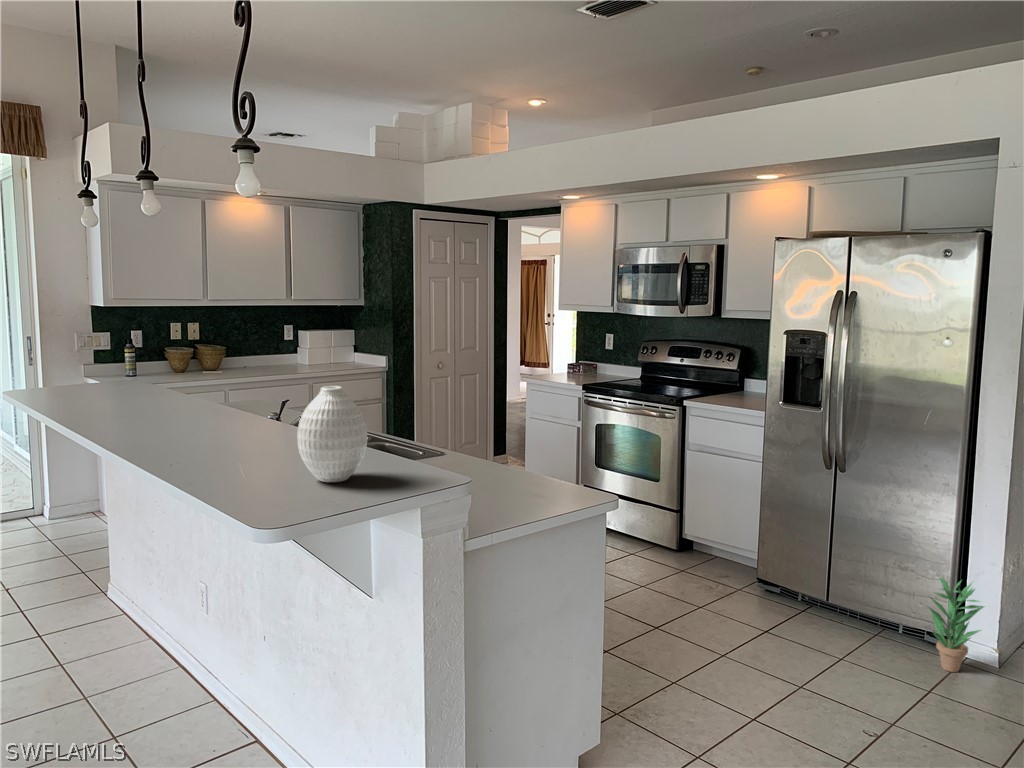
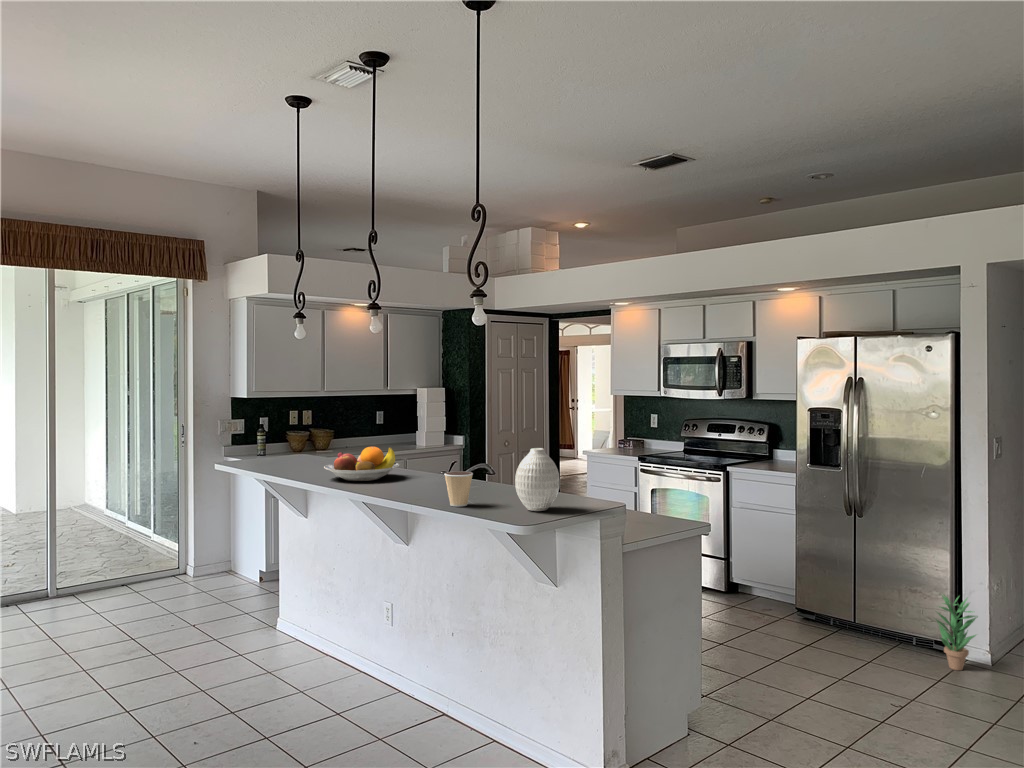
fruit bowl: none [99,374,211,421] -> present [324,447,399,481]
coffee cup: none [200,418,247,471] -> present [444,471,473,507]

